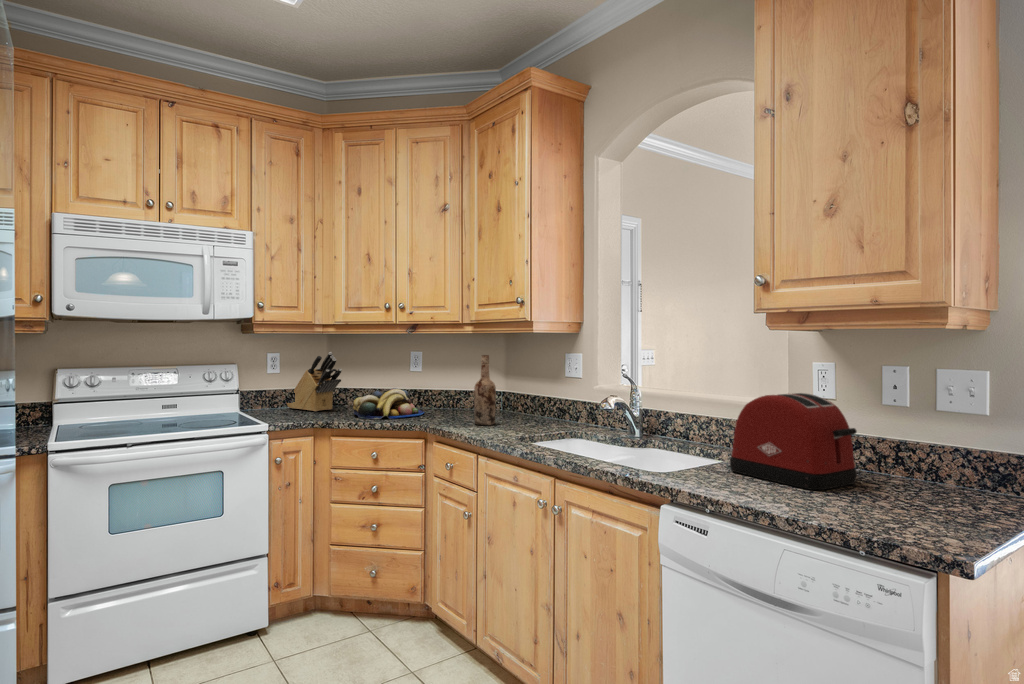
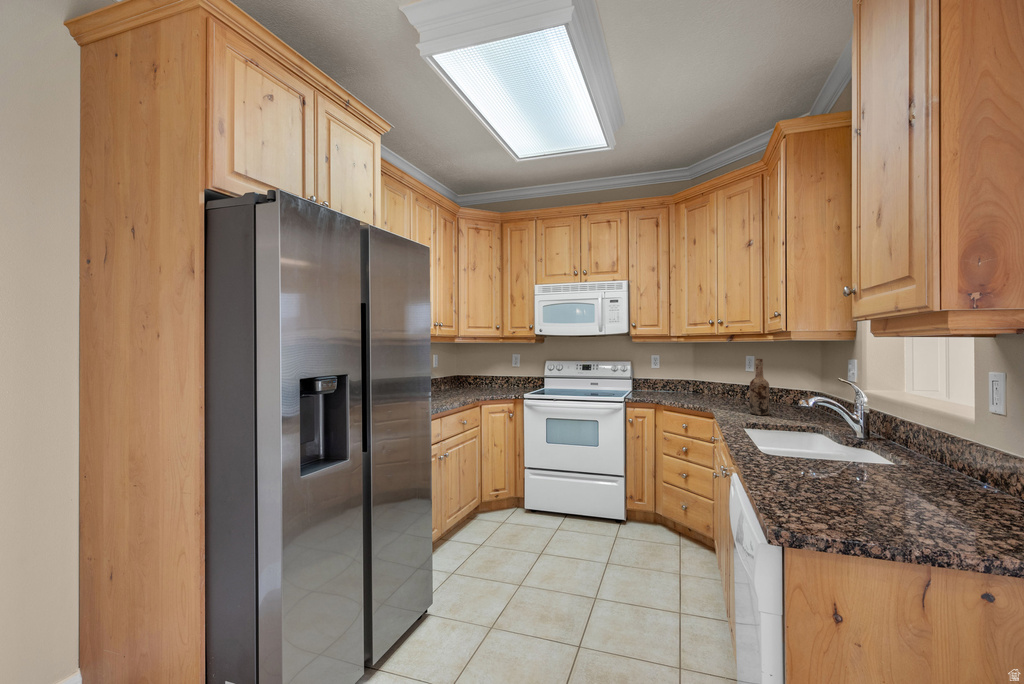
knife block: present [286,352,342,412] -> none [667,355,693,395]
fruit bowl: present [353,388,424,419] -> none [688,383,744,404]
toaster: present [730,393,857,490] -> none [828,402,939,507]

